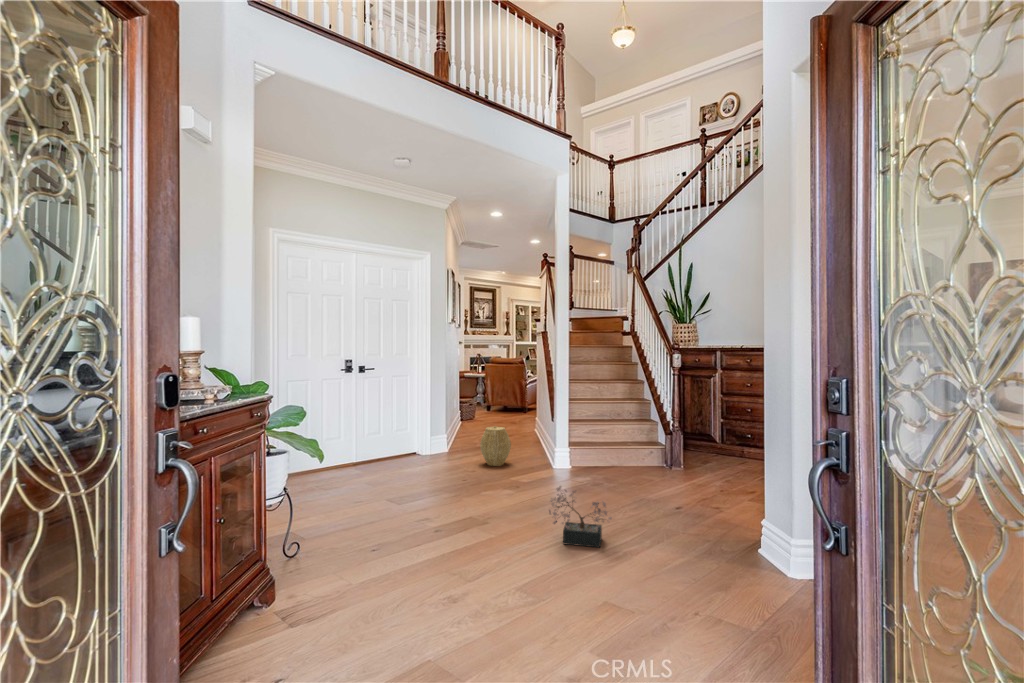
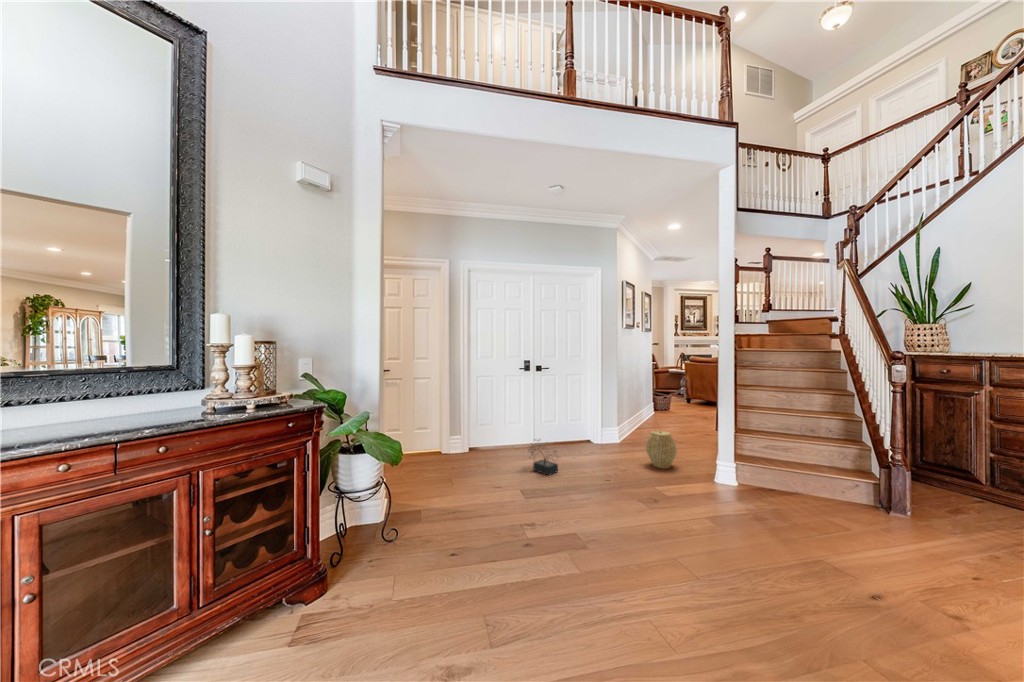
decorative plant: present [549,486,612,547] -> present [531,440,558,475]

